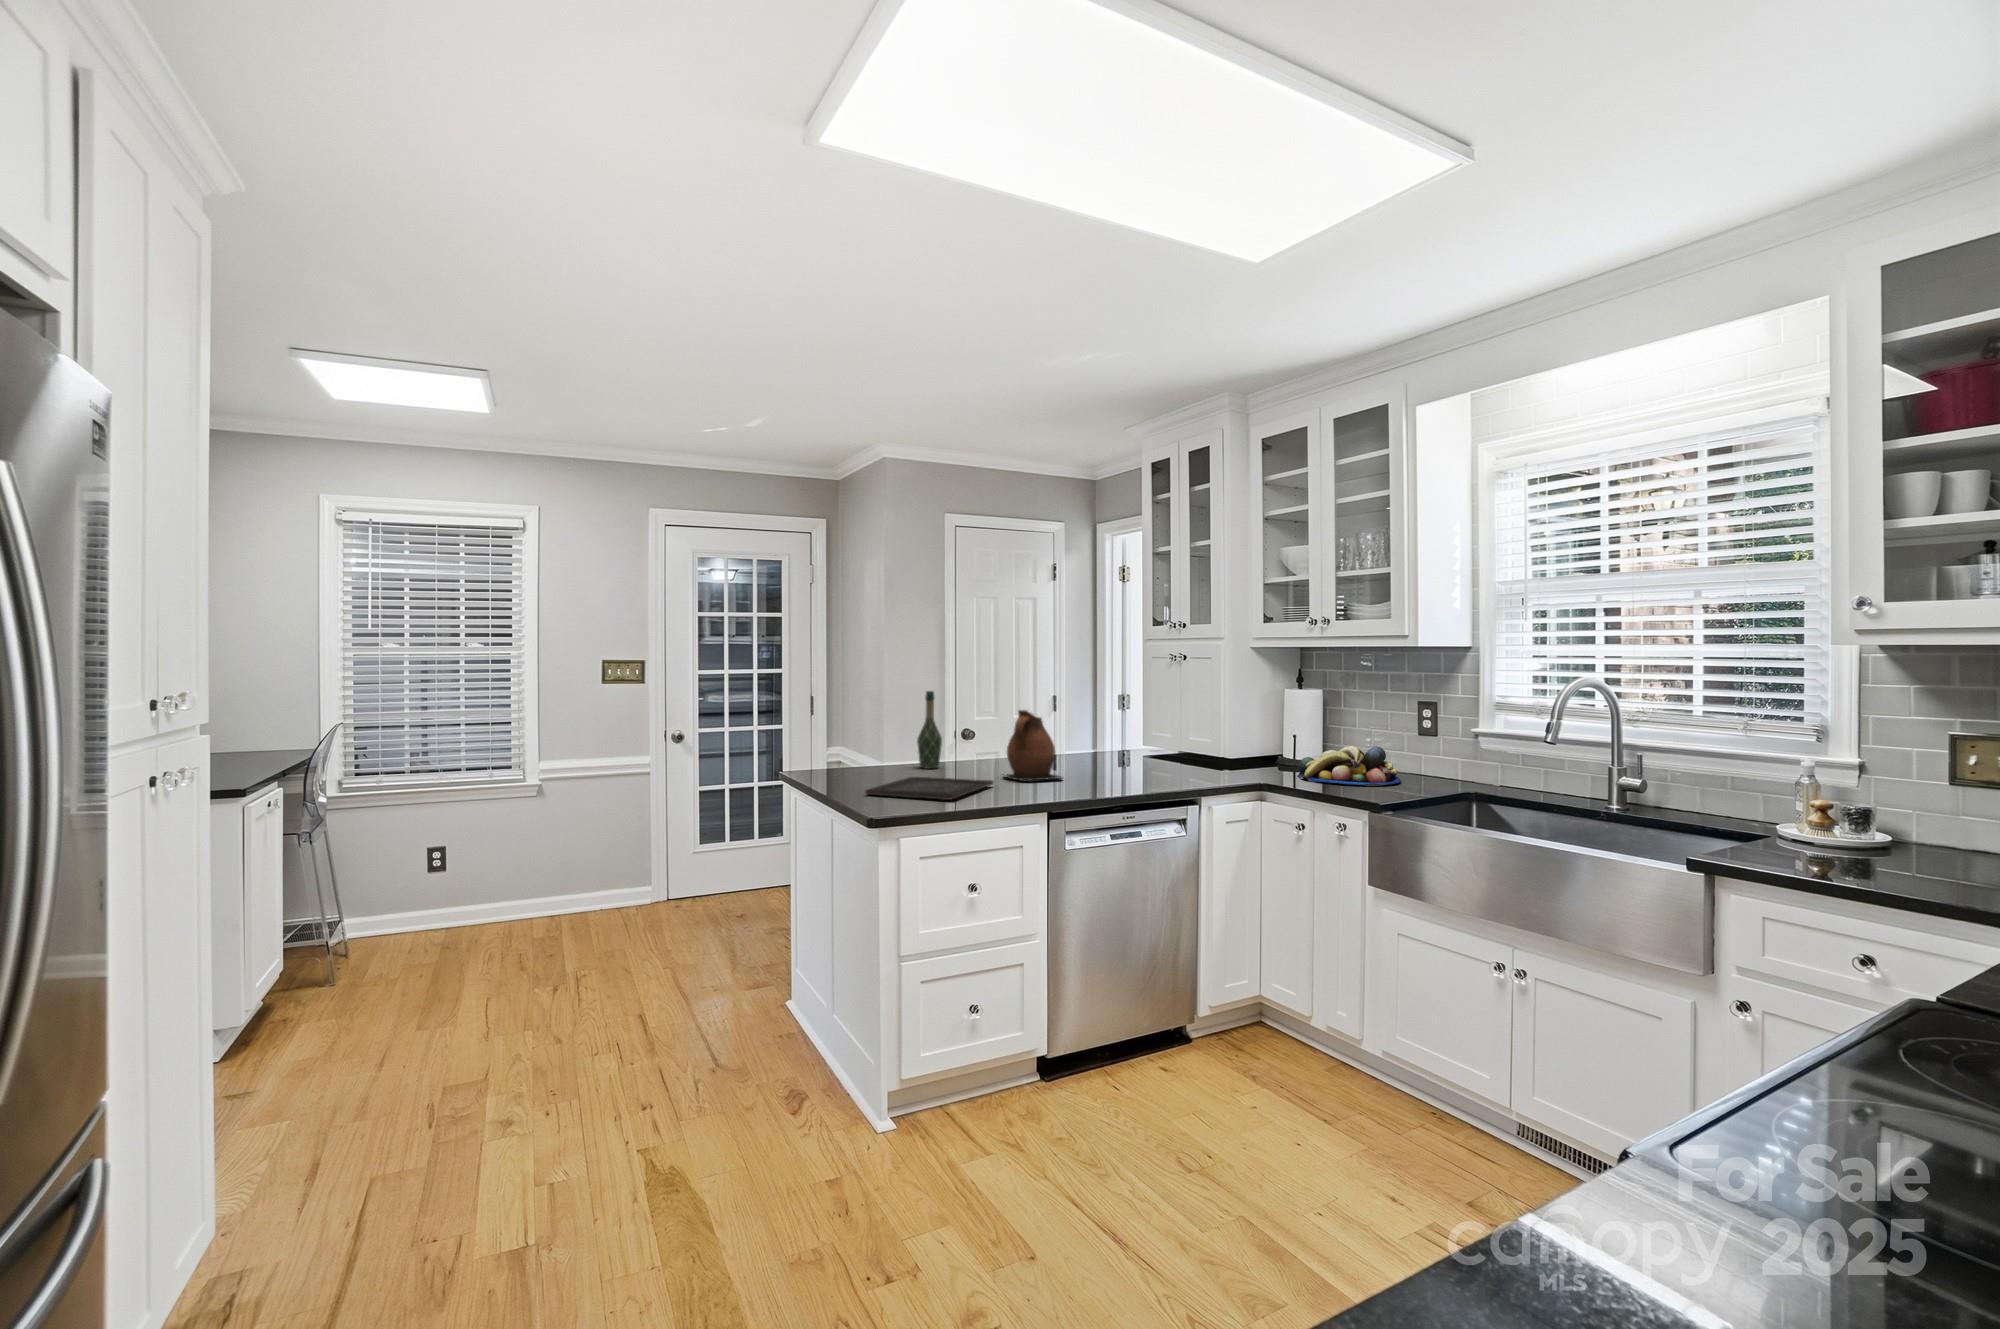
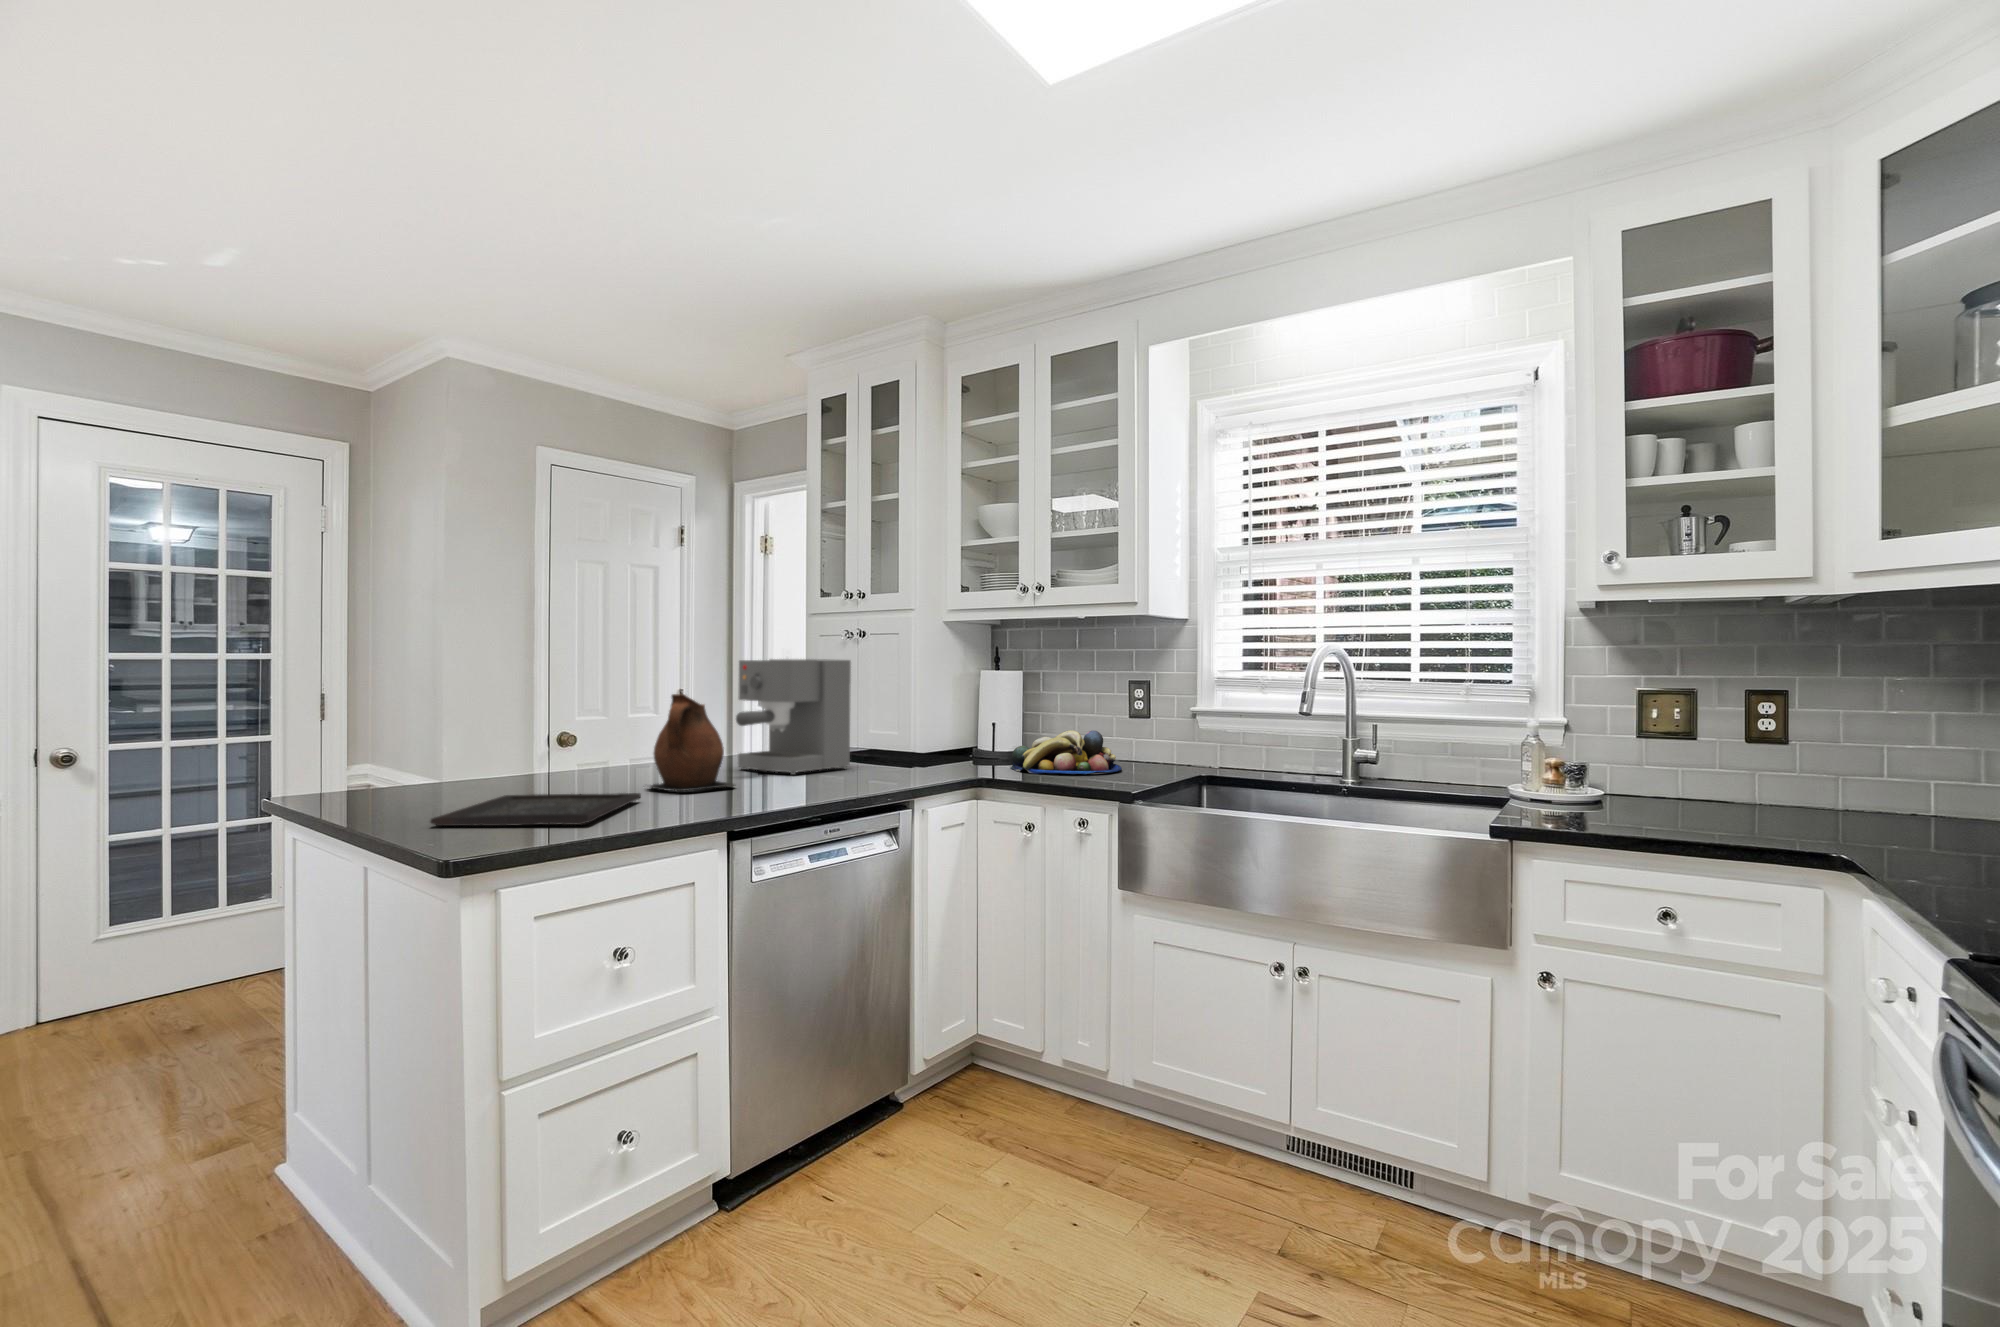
coffee maker: none [1069,680,1161,772] -> present [736,659,851,775]
wine bottle: present [917,691,942,769] -> none [509,672,548,784]

